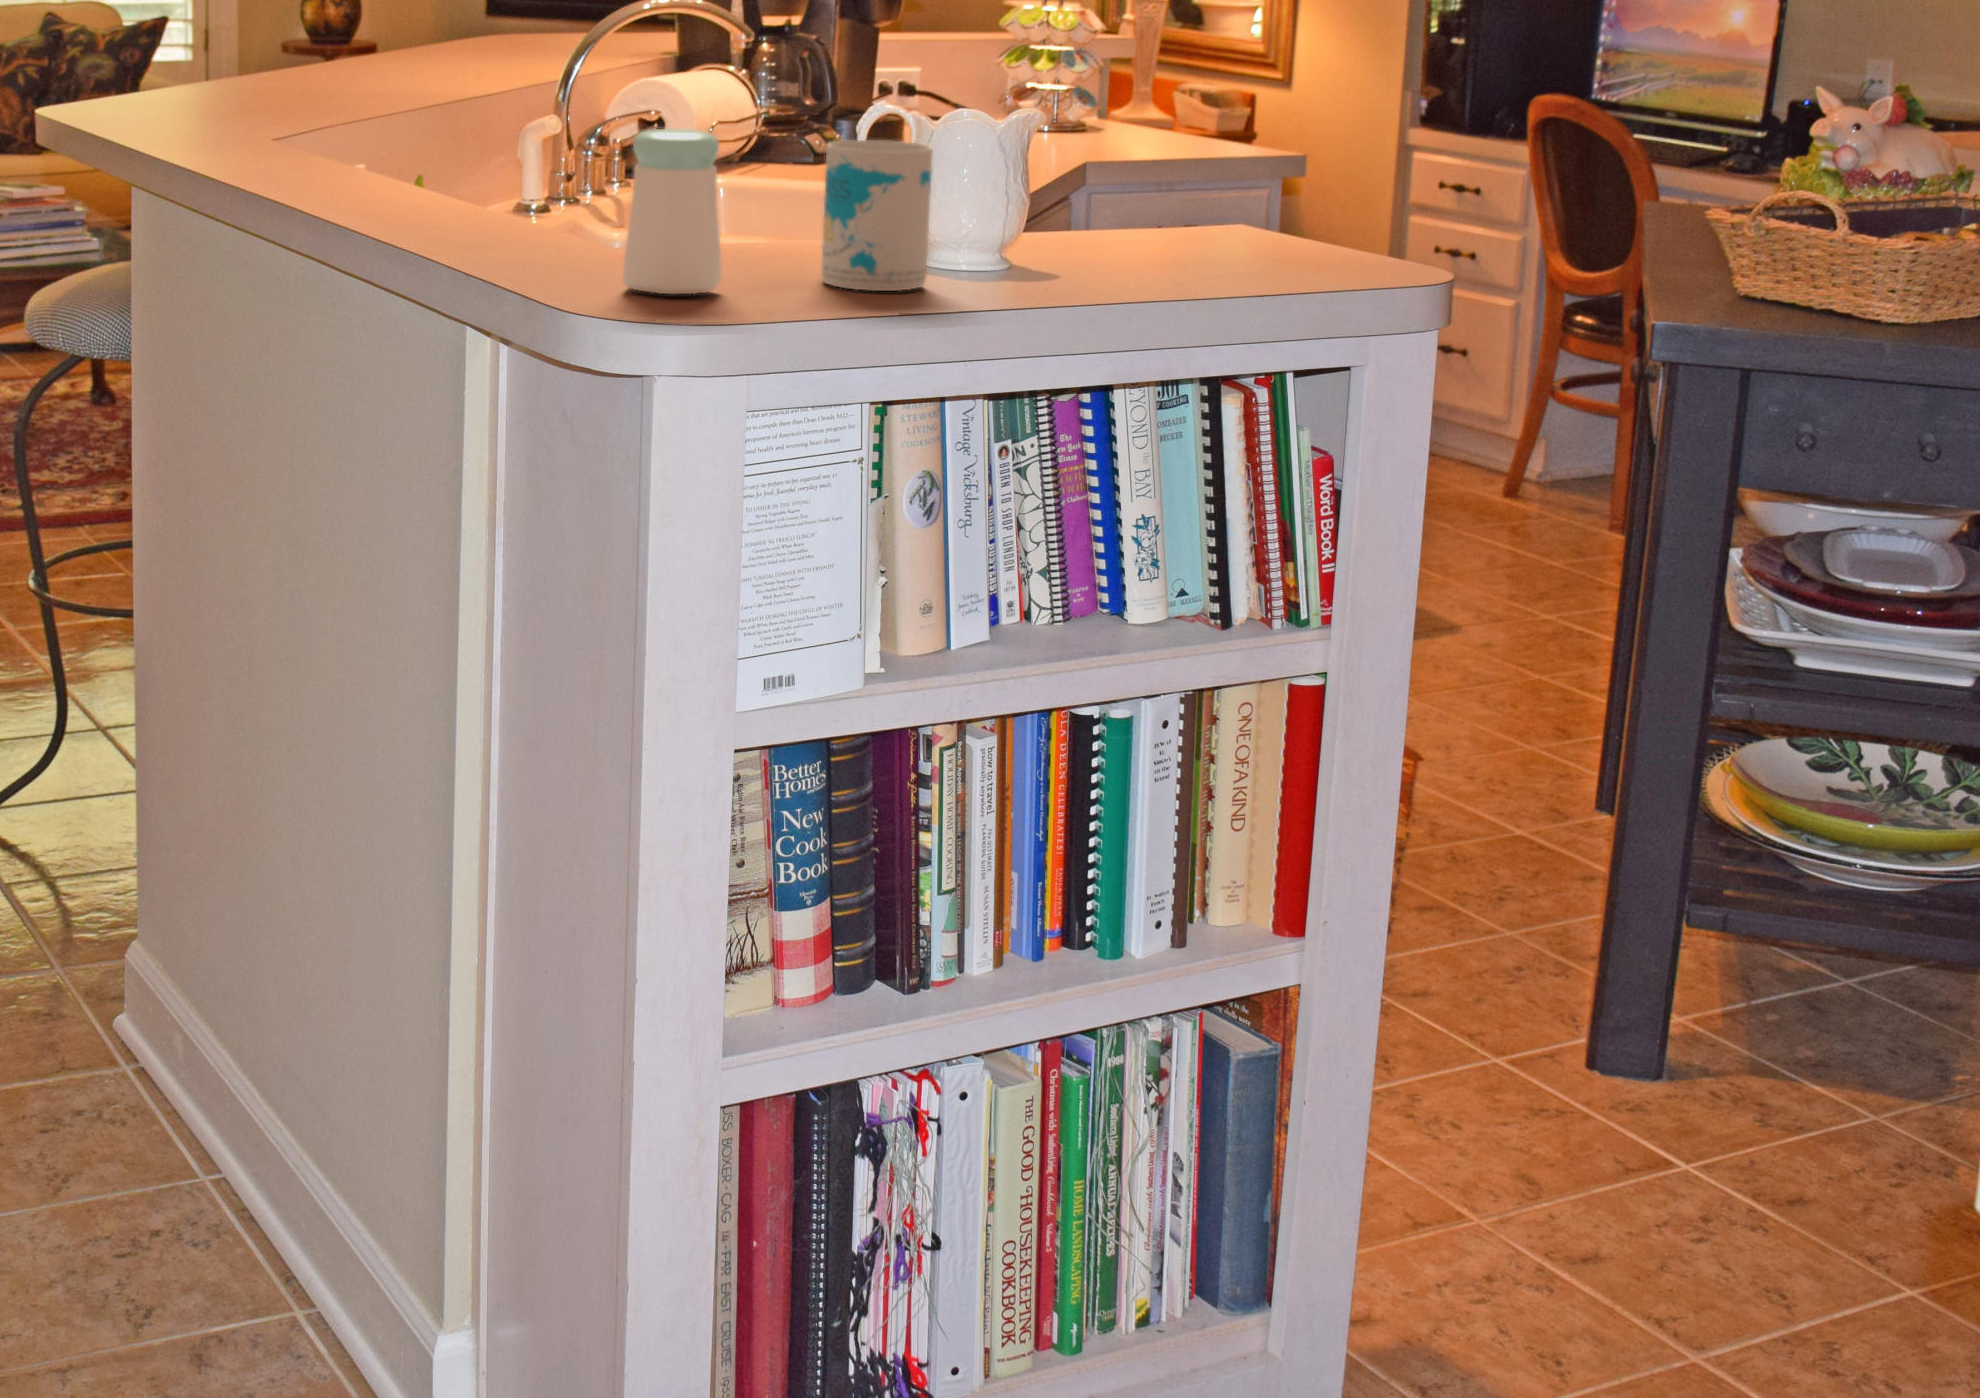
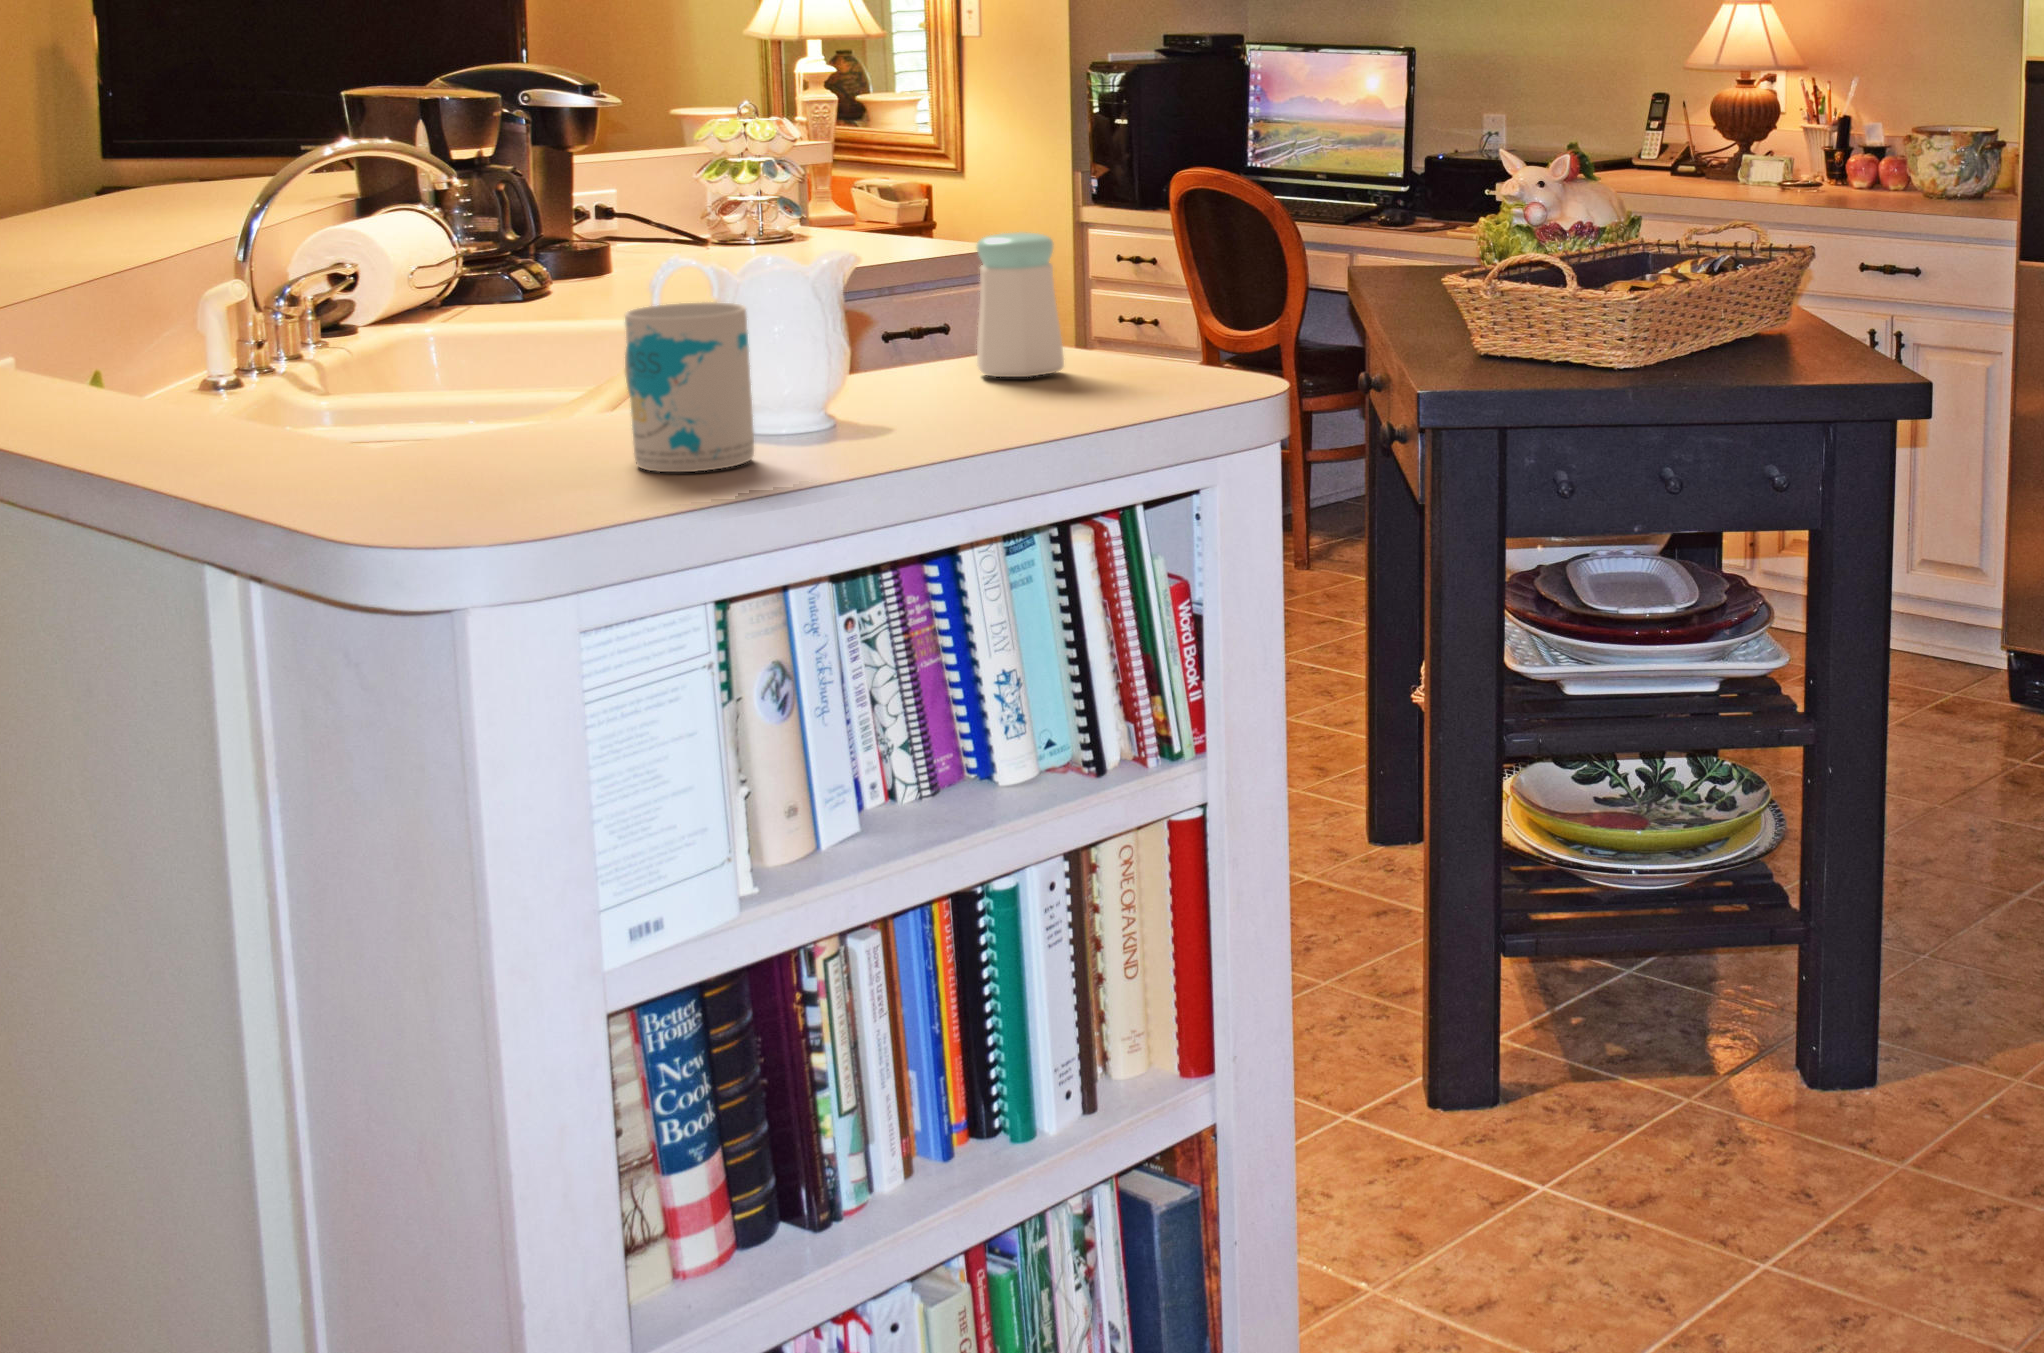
salt shaker: present [623,129,721,294] -> present [977,232,1064,377]

